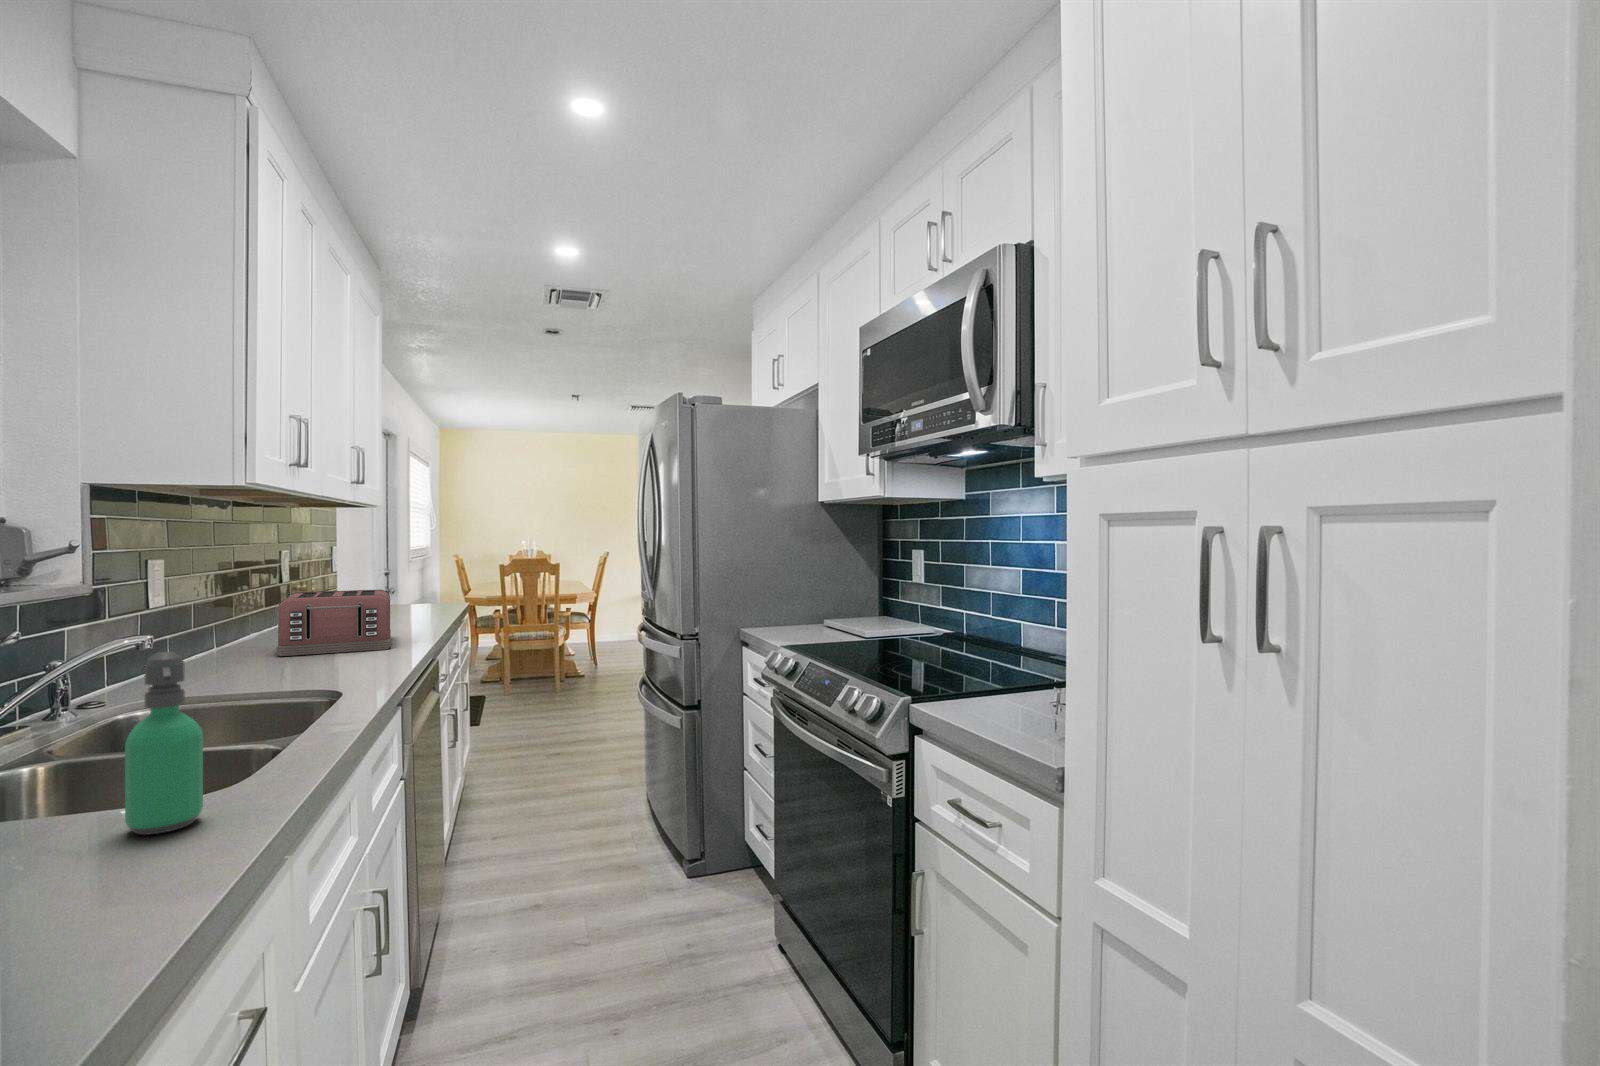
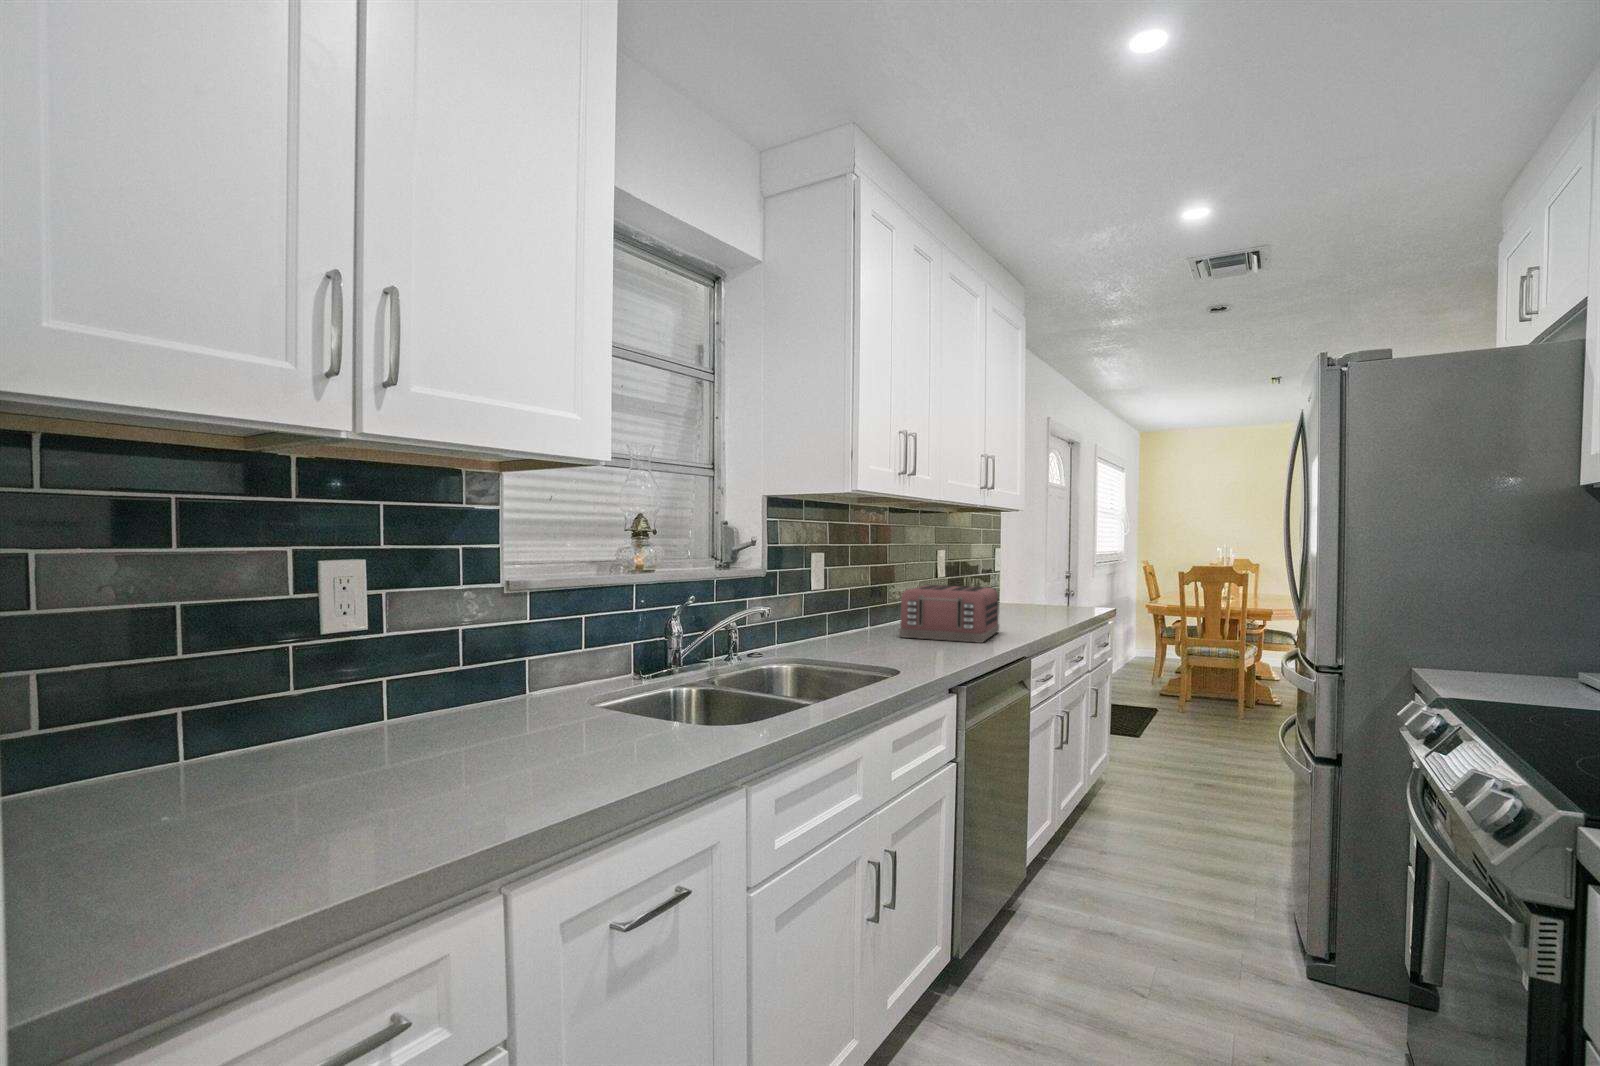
soap dispenser: present [125,652,203,835] -> none [647,616,694,752]

